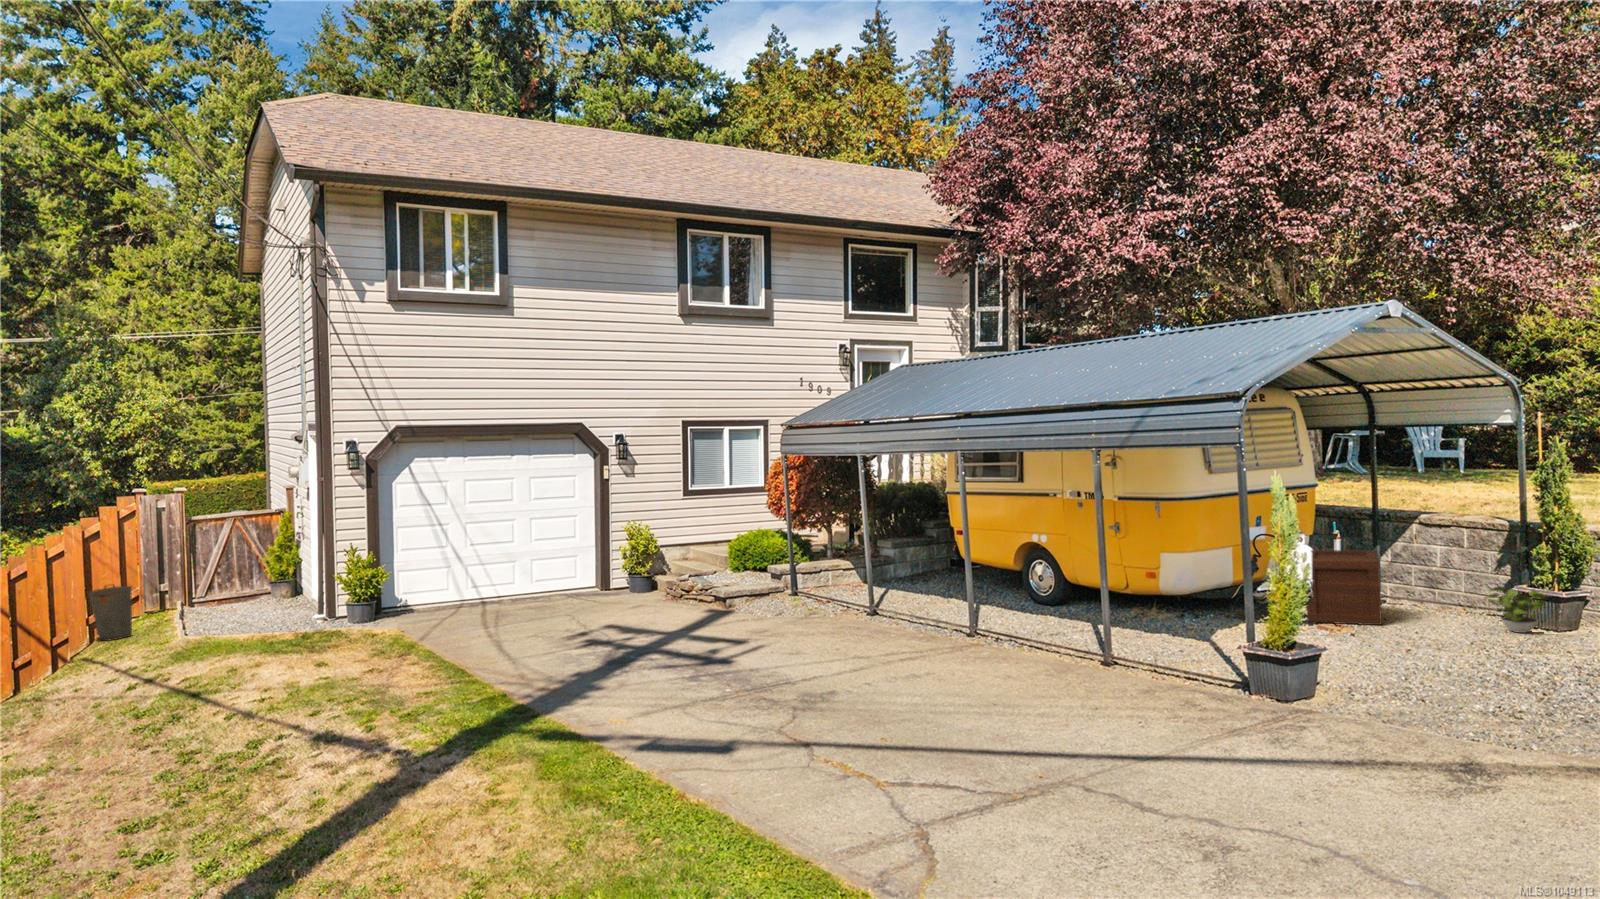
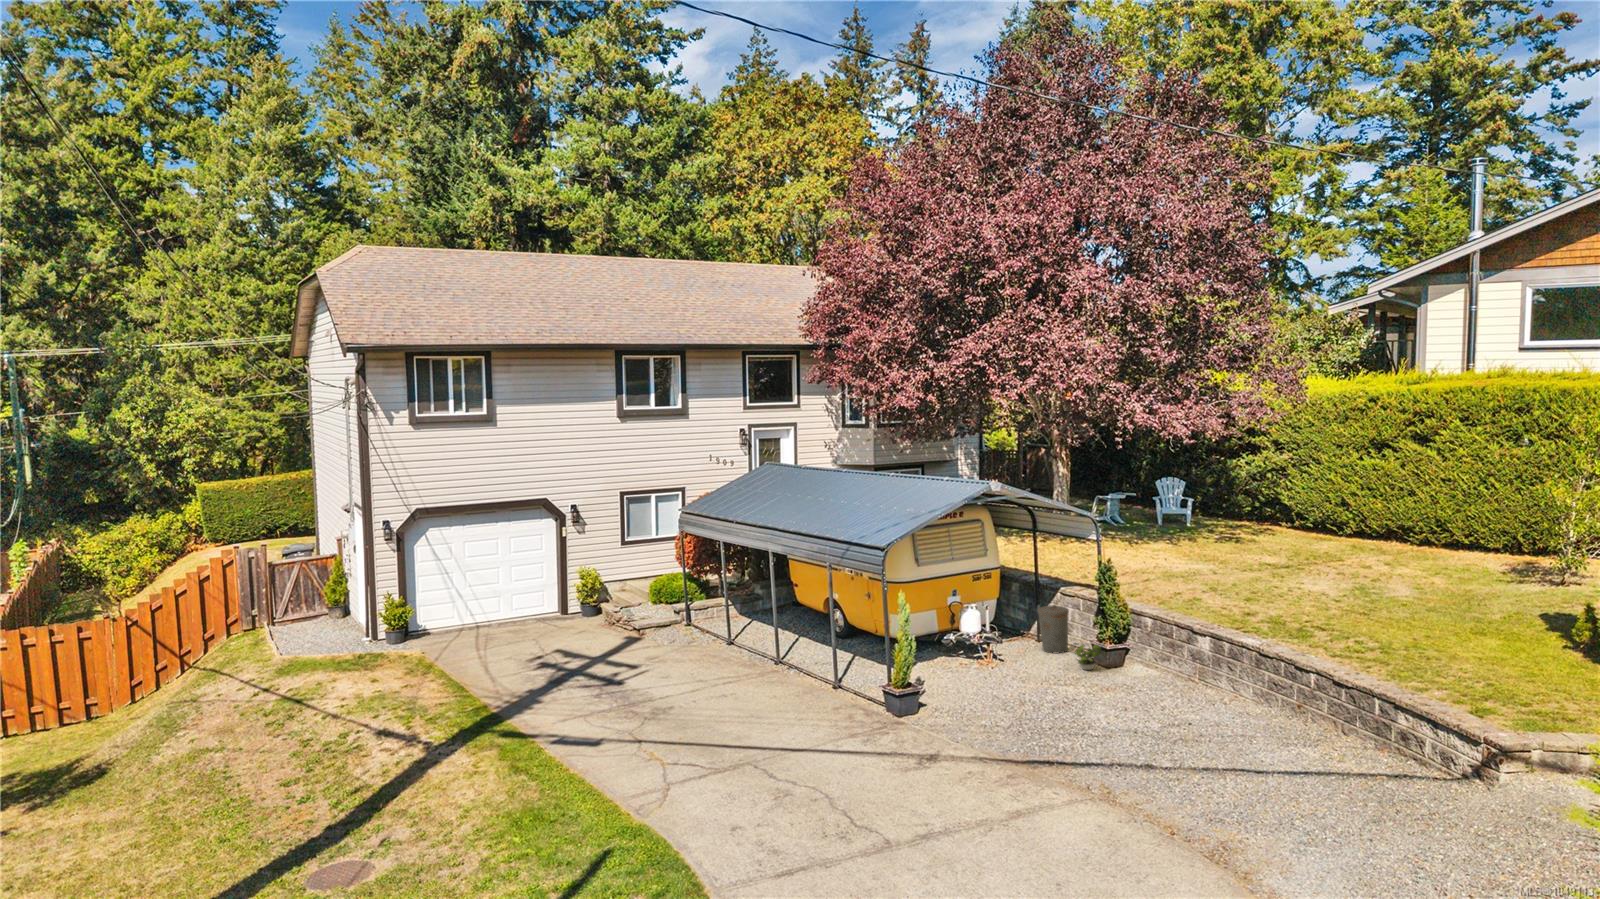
wooden crate: present [1306,550,1382,625] -> none [978,611,1029,662]
trash can: present [88,585,132,641] -> present [1038,605,1069,653]

